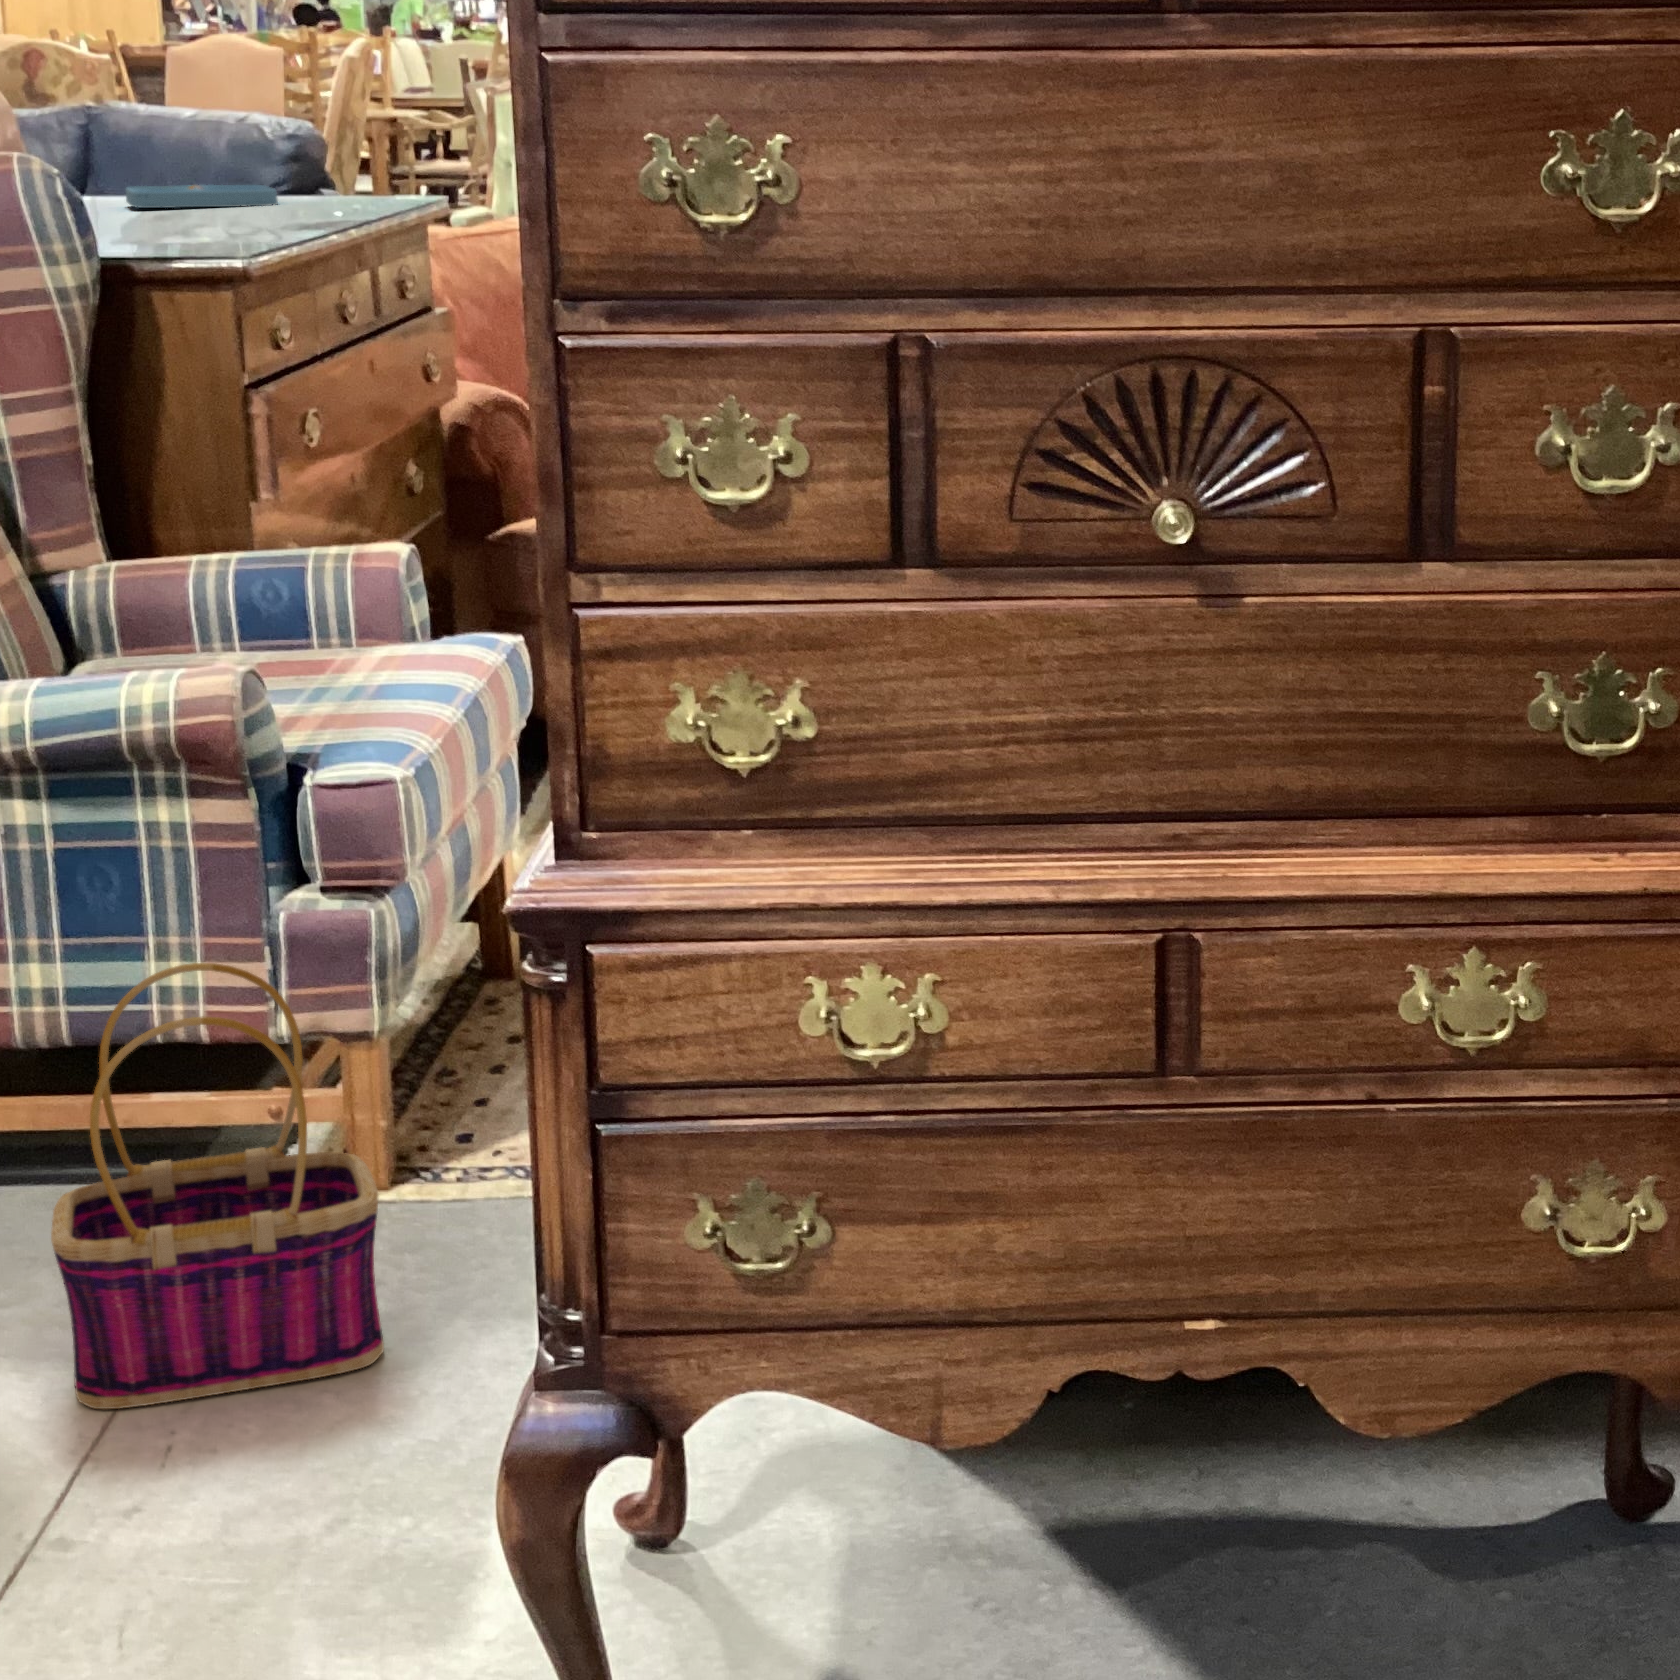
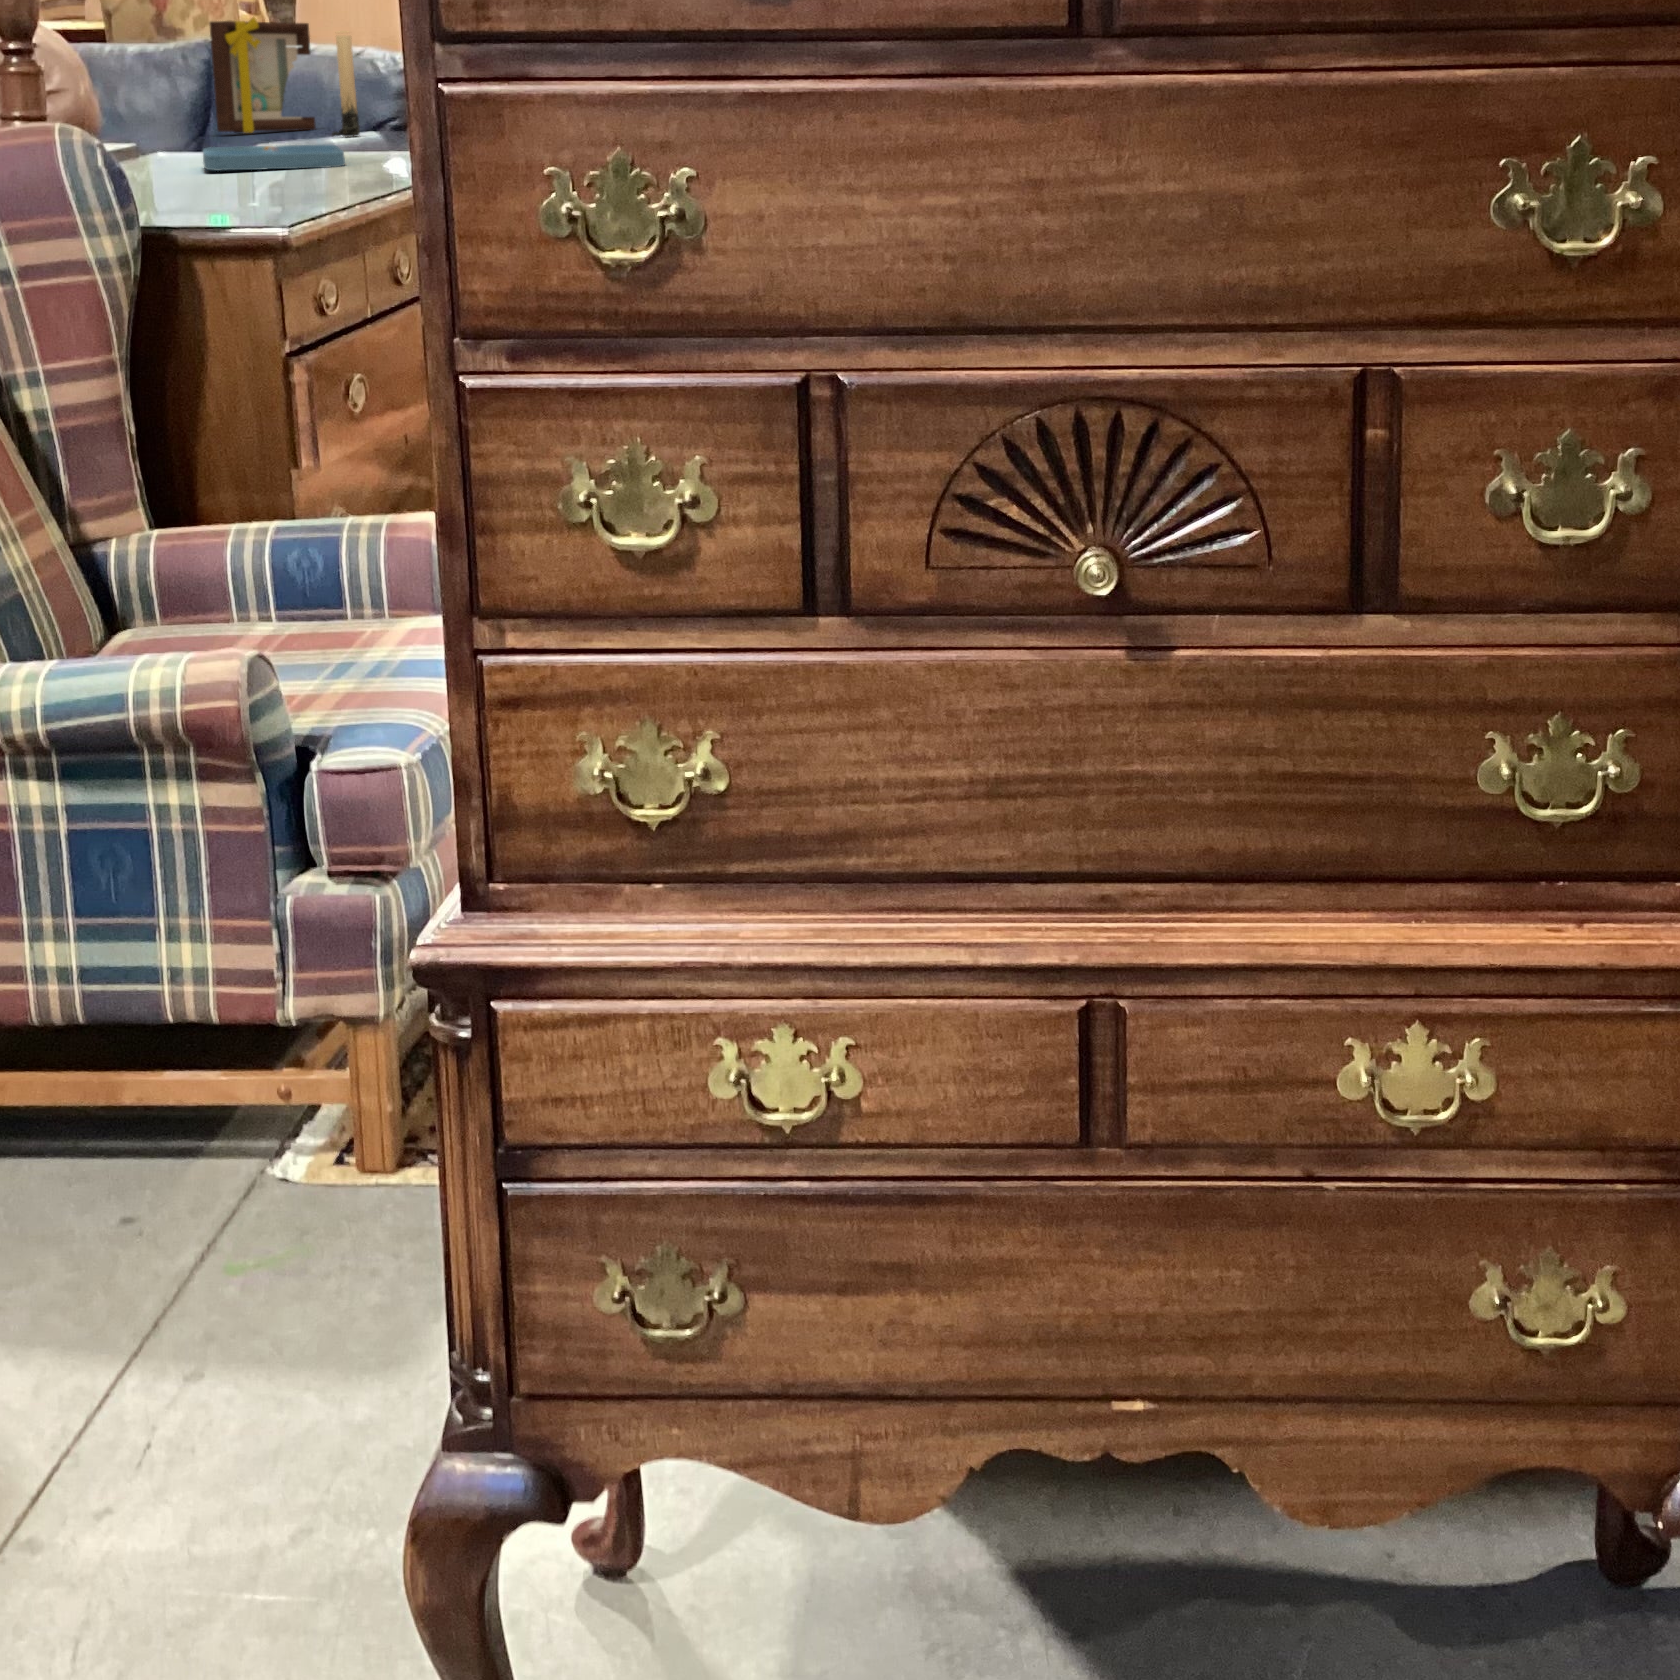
picture frame: none [108,62,220,182] -> present [209,17,316,133]
candle: none [243,76,273,184] -> present [332,31,360,137]
basket: present [51,963,384,1409] -> none [45,952,372,1393]

